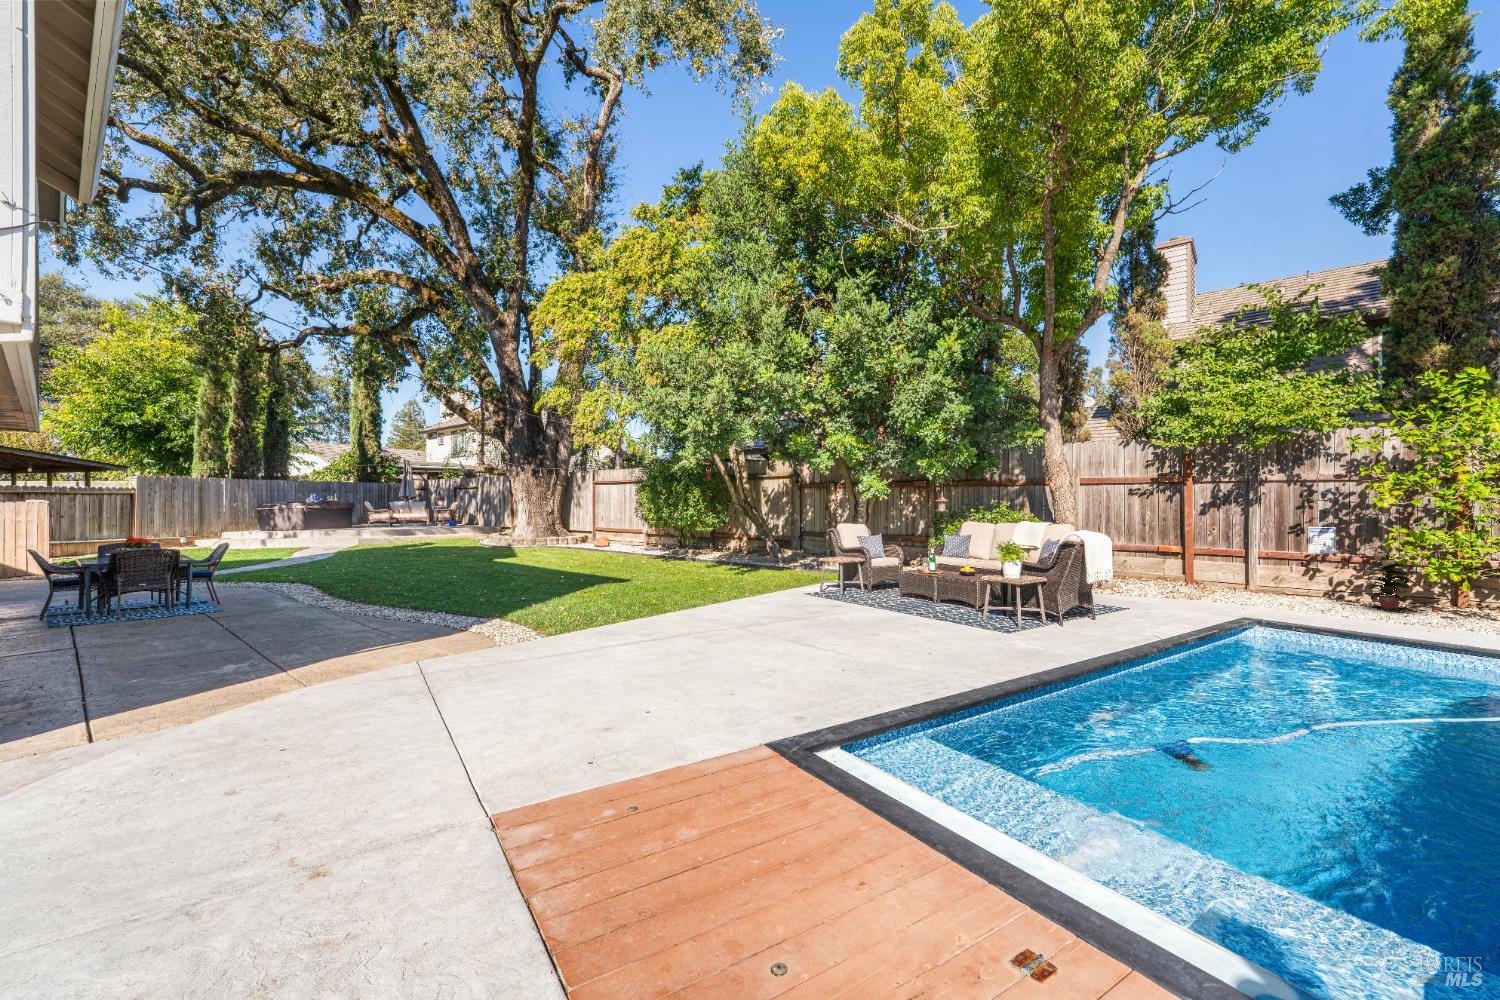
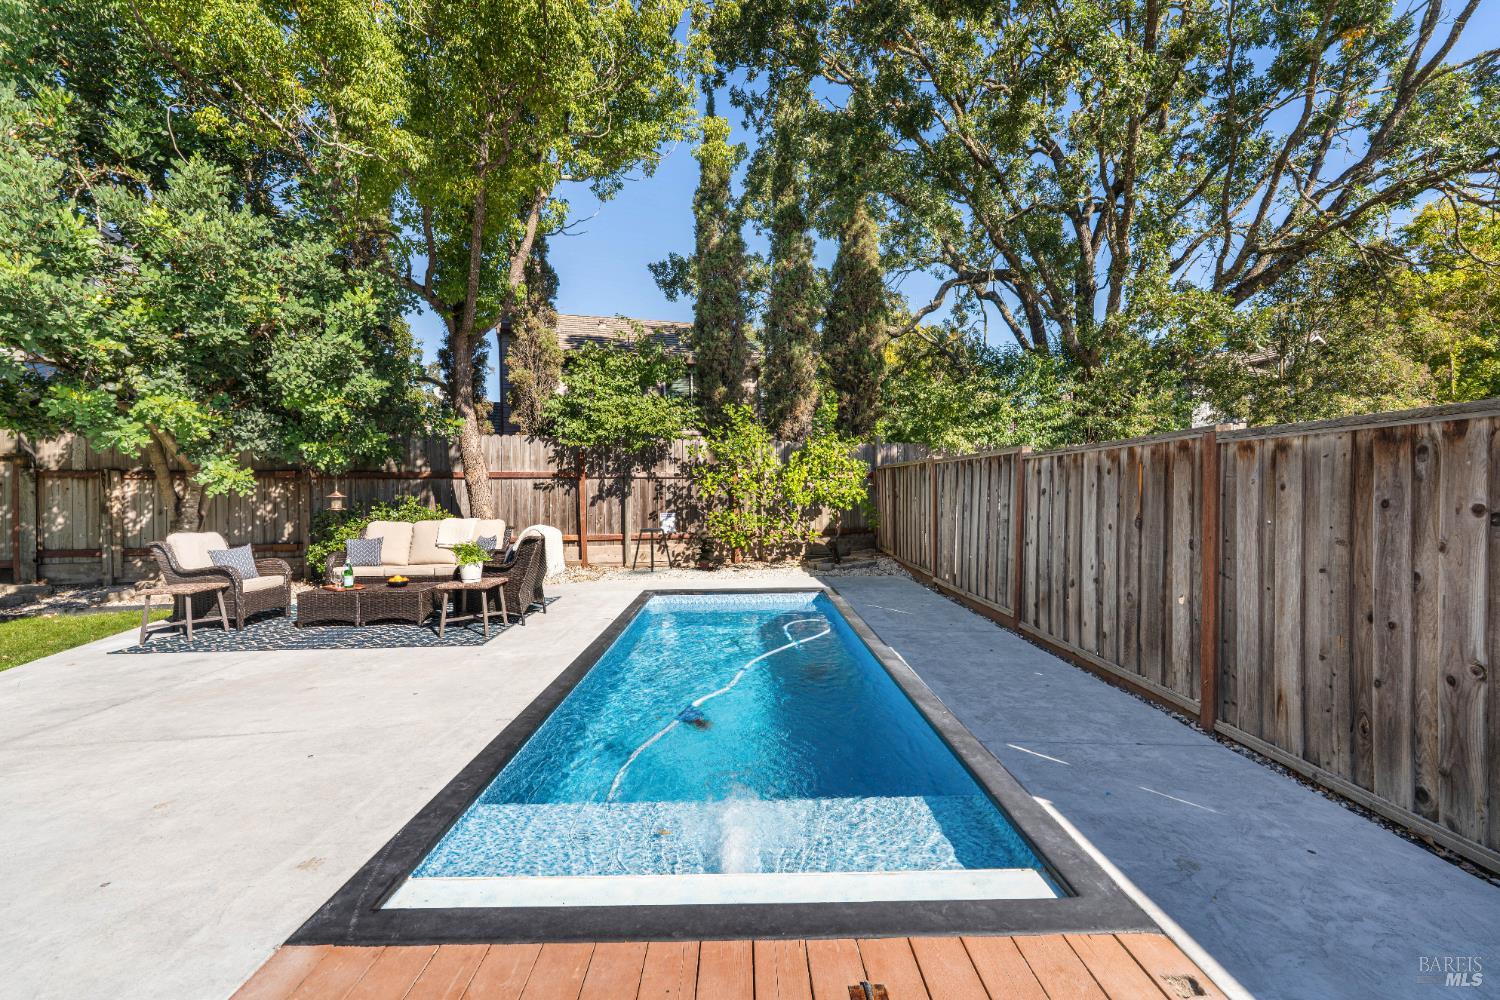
stool: none [1257,545,1326,602] -> present [633,528,672,572]

